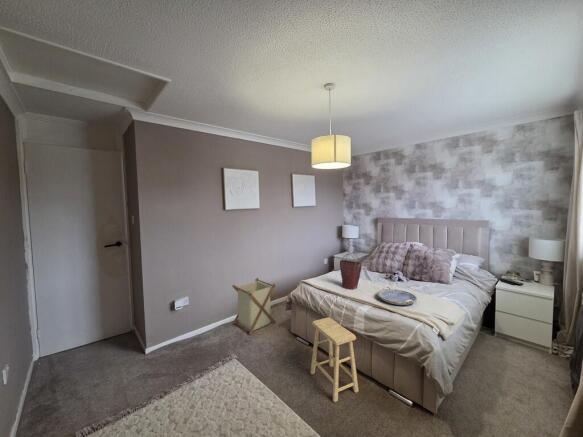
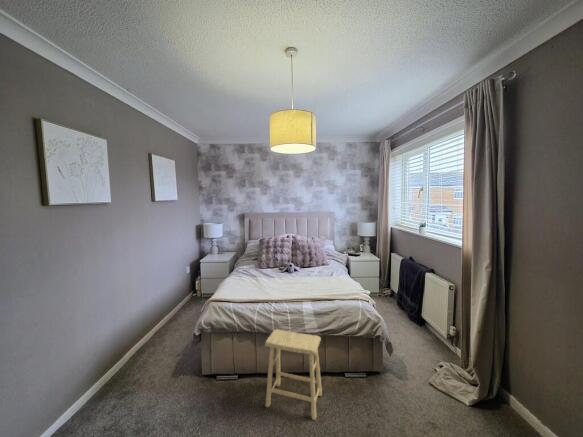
handbag: present [340,253,361,289] -> none [257,251,283,292]
laundry basket: present [232,278,275,335] -> none [75,315,163,413]
serving tray: present [378,286,417,305] -> none [304,278,340,293]

